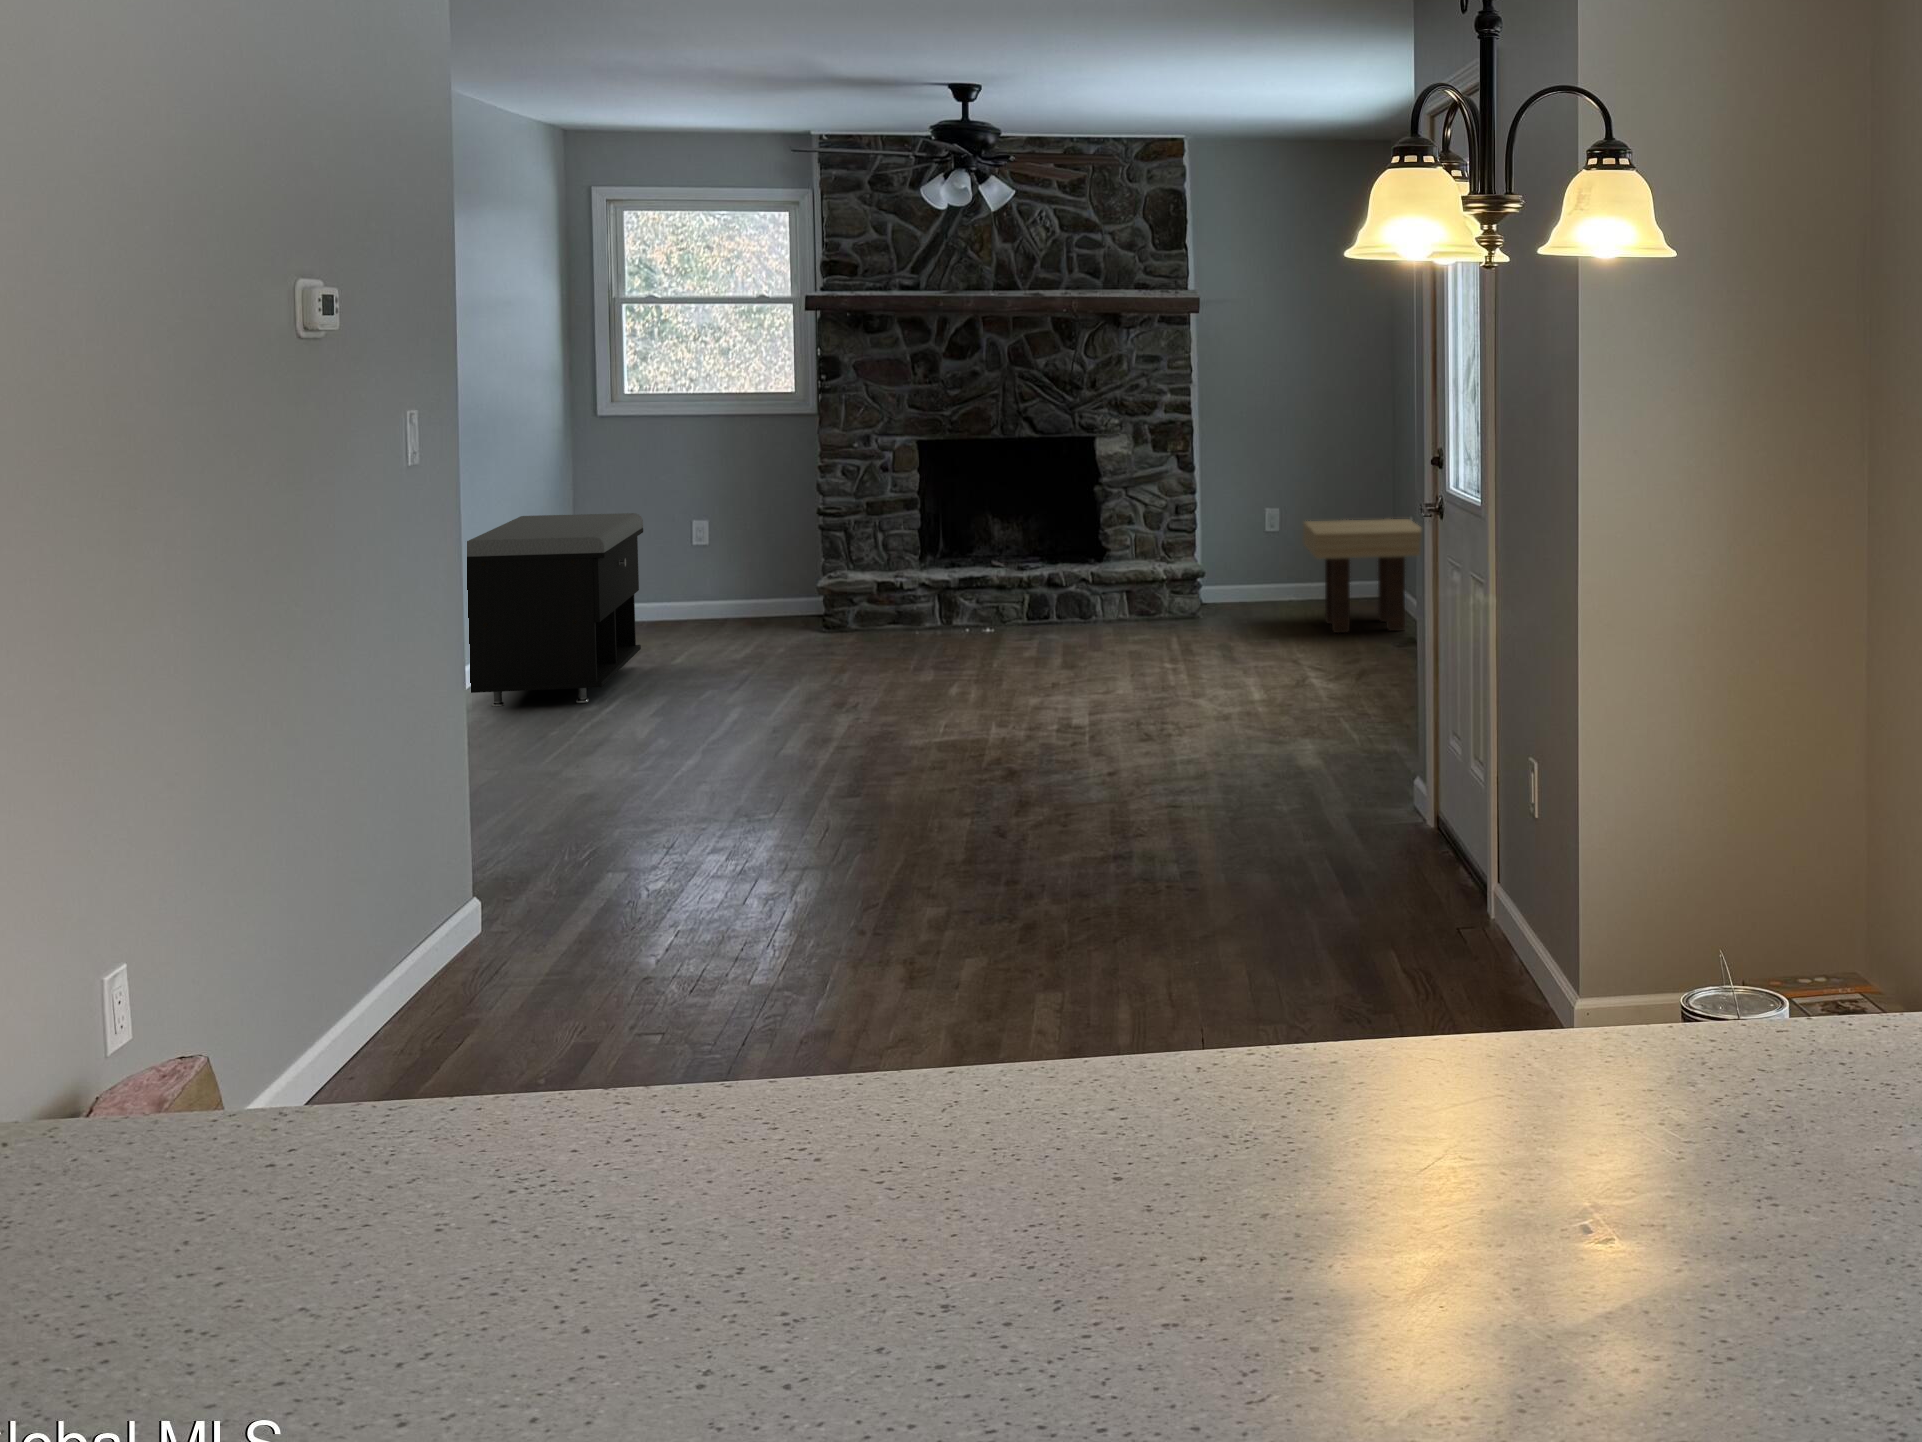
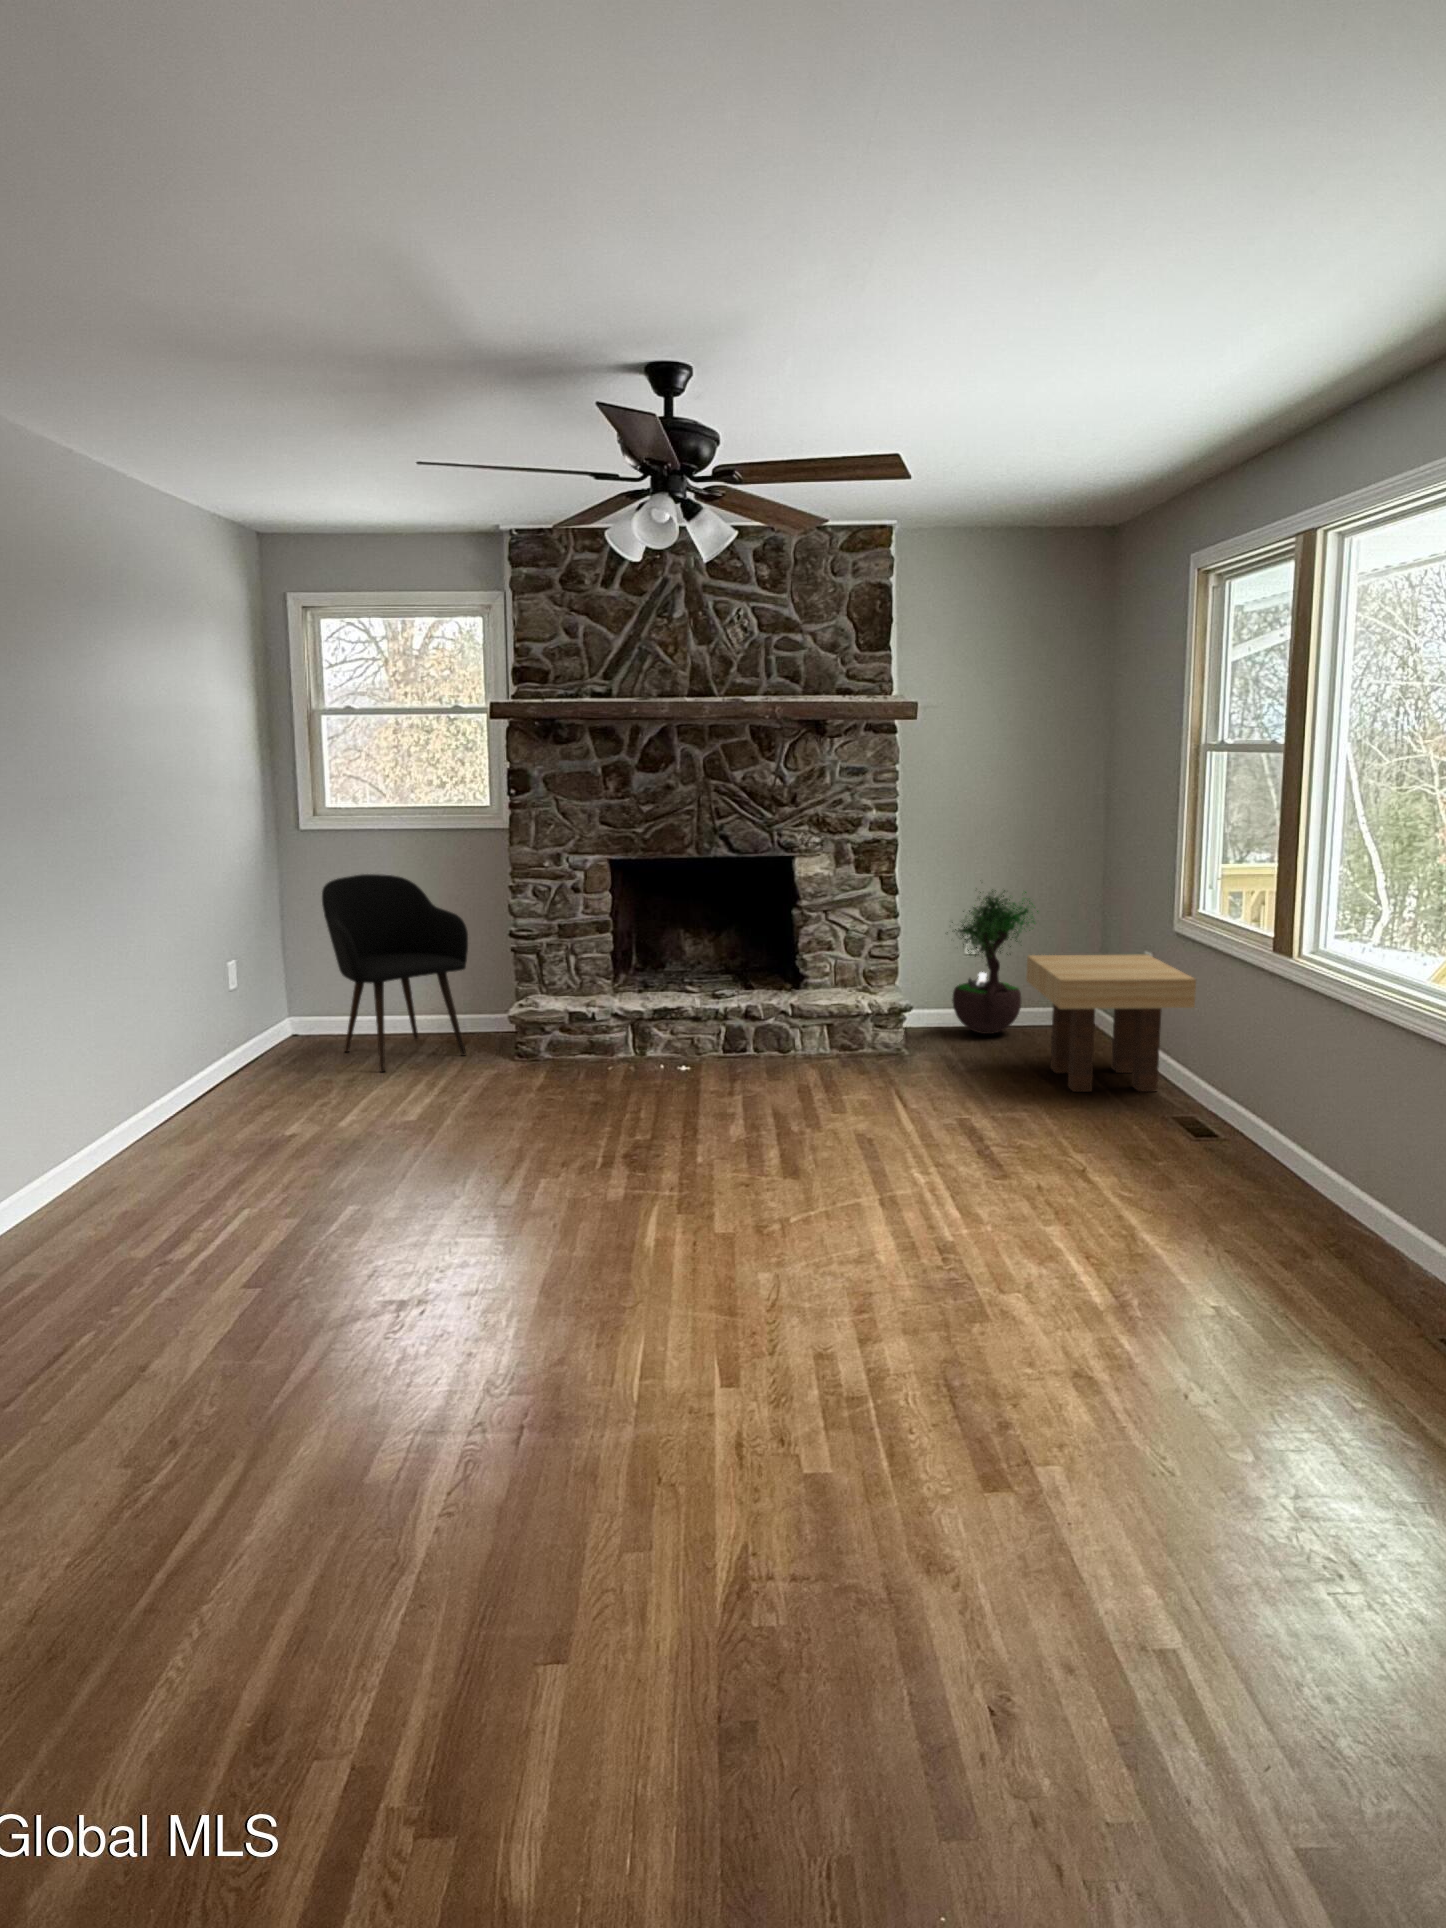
potted tree: none [1238,457,1325,603] -> present [947,888,1038,1034]
armchair: none [631,459,789,643] -> present [322,874,468,1072]
storage bench: present [467,513,643,707] -> none [34,945,304,1193]

